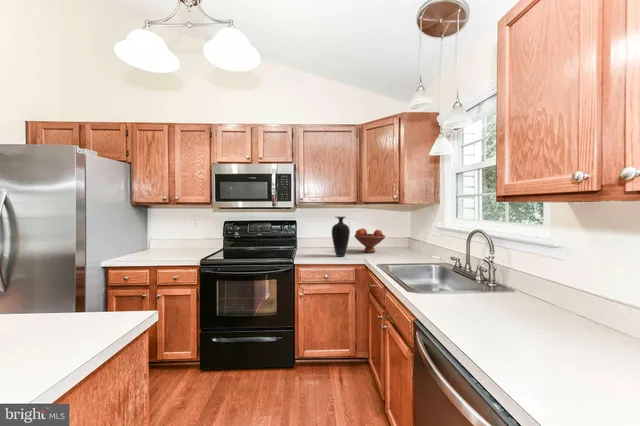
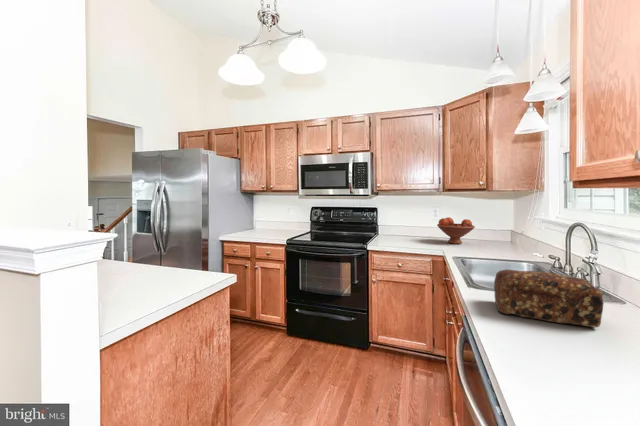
vase: present [332,217,350,257] -> none [409,204,429,246]
bread loaf: none [436,272,518,313] -> present [494,270,604,327]

